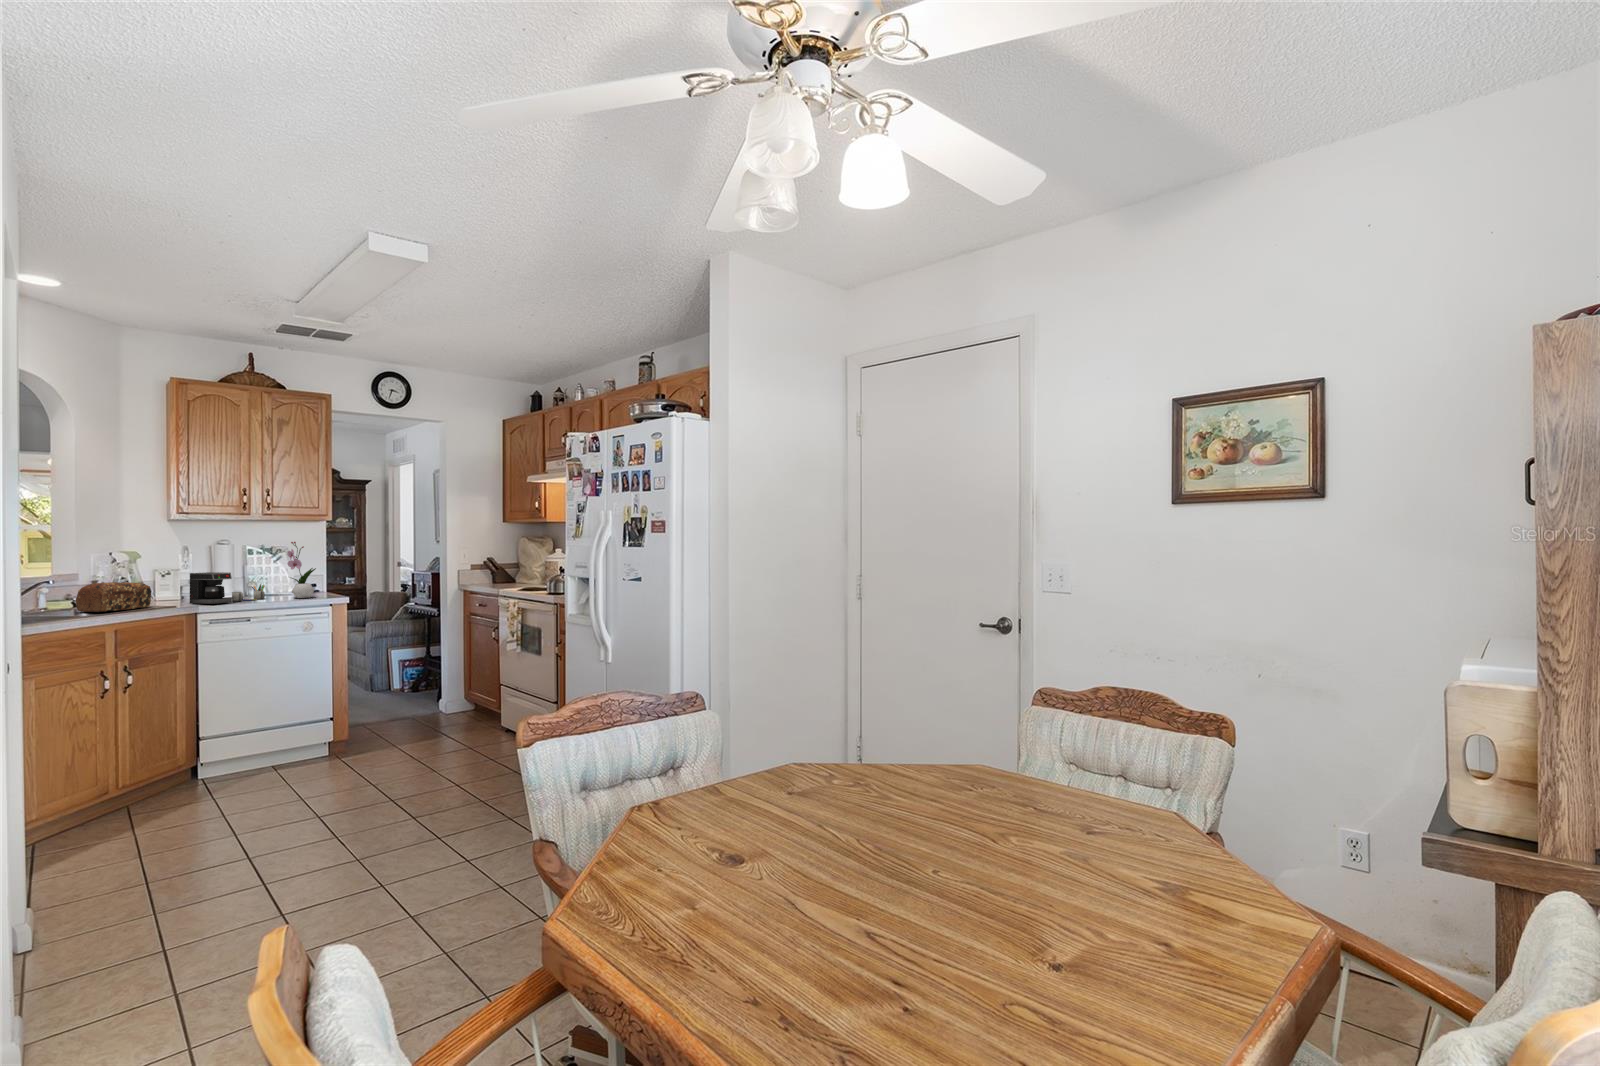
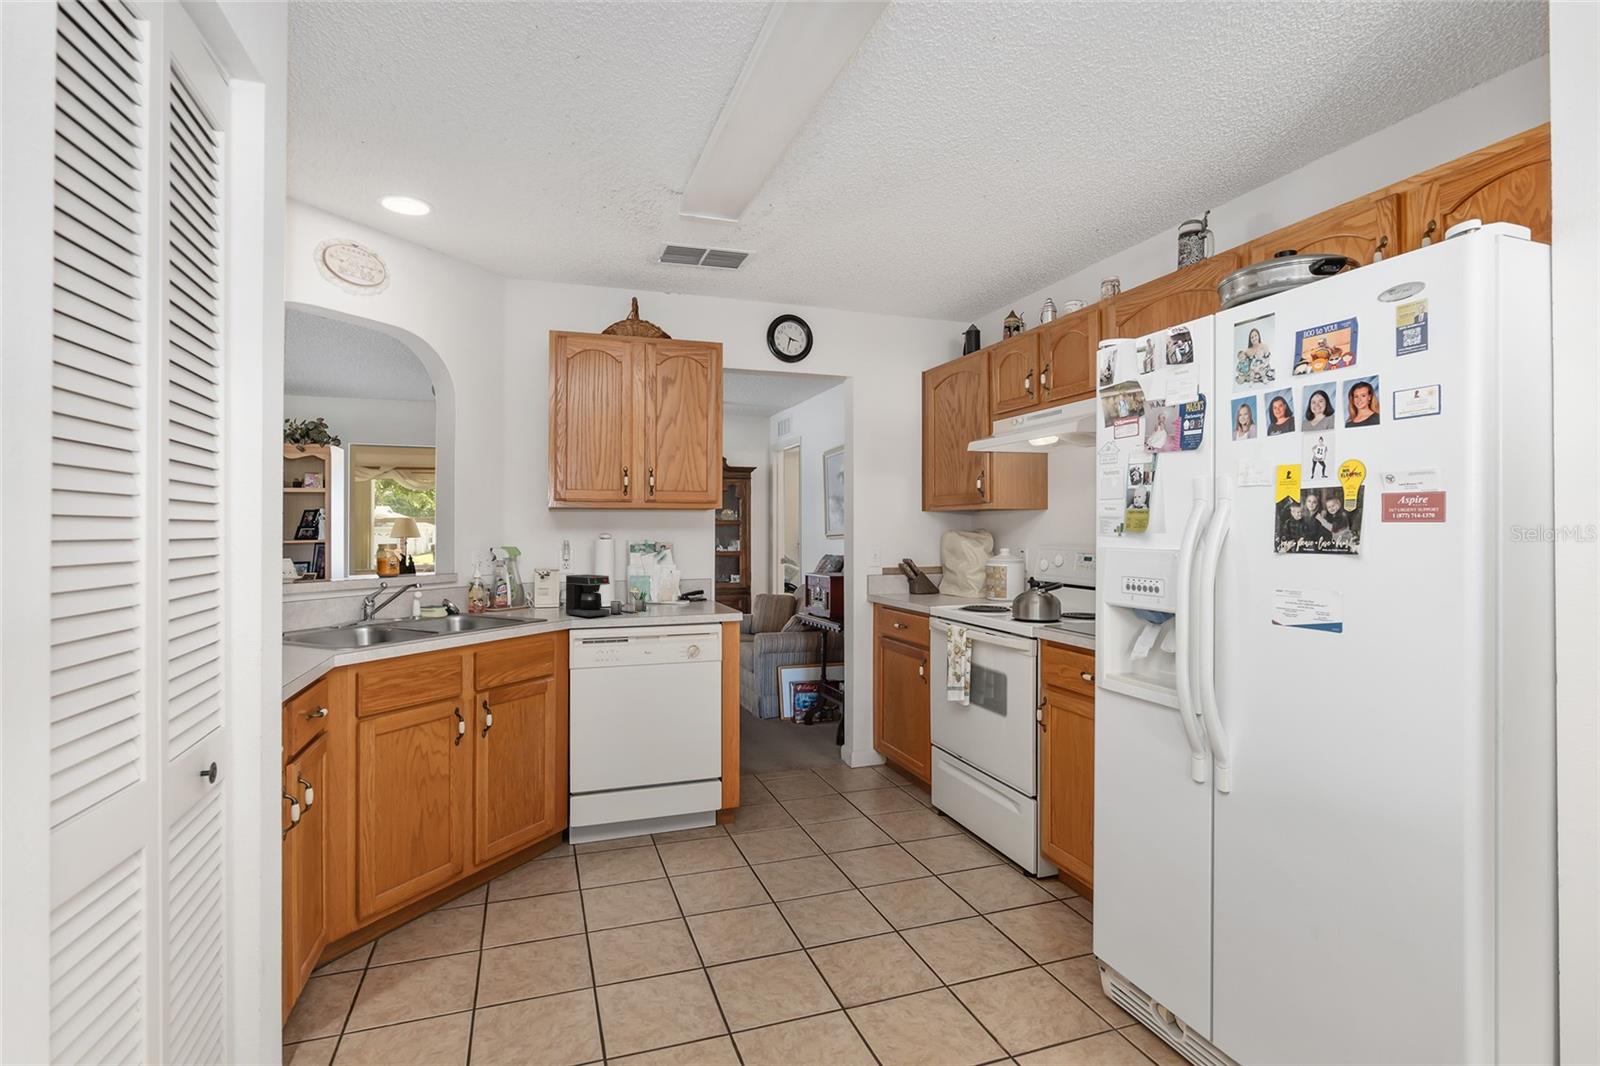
flower arrangement: present [287,542,316,598] -> none [671,536,704,611]
bread loaf: present [75,582,151,612] -> none [446,585,525,624]

